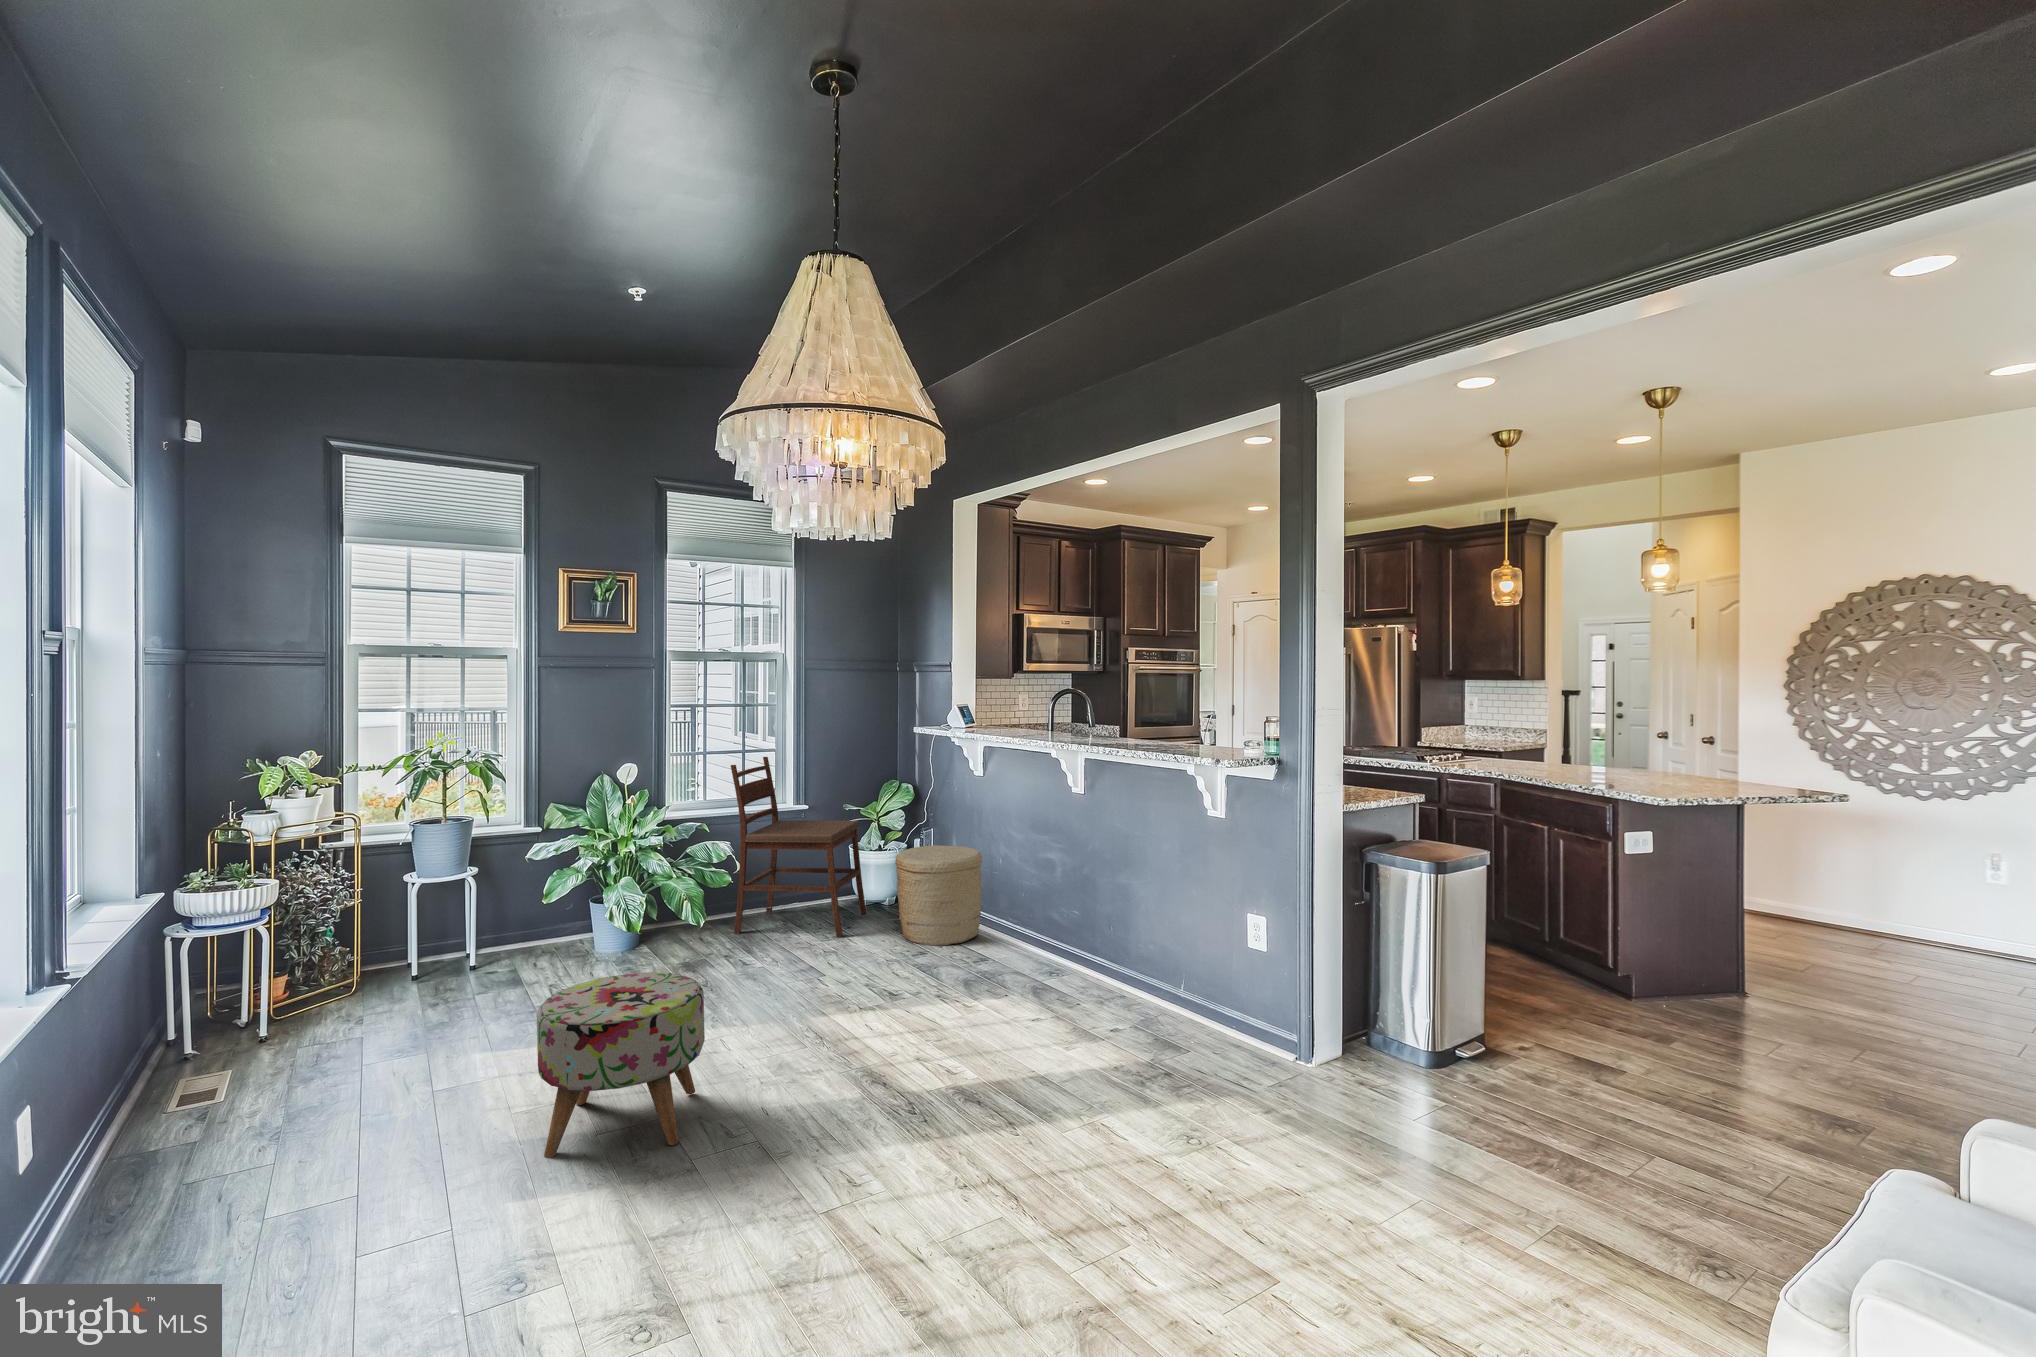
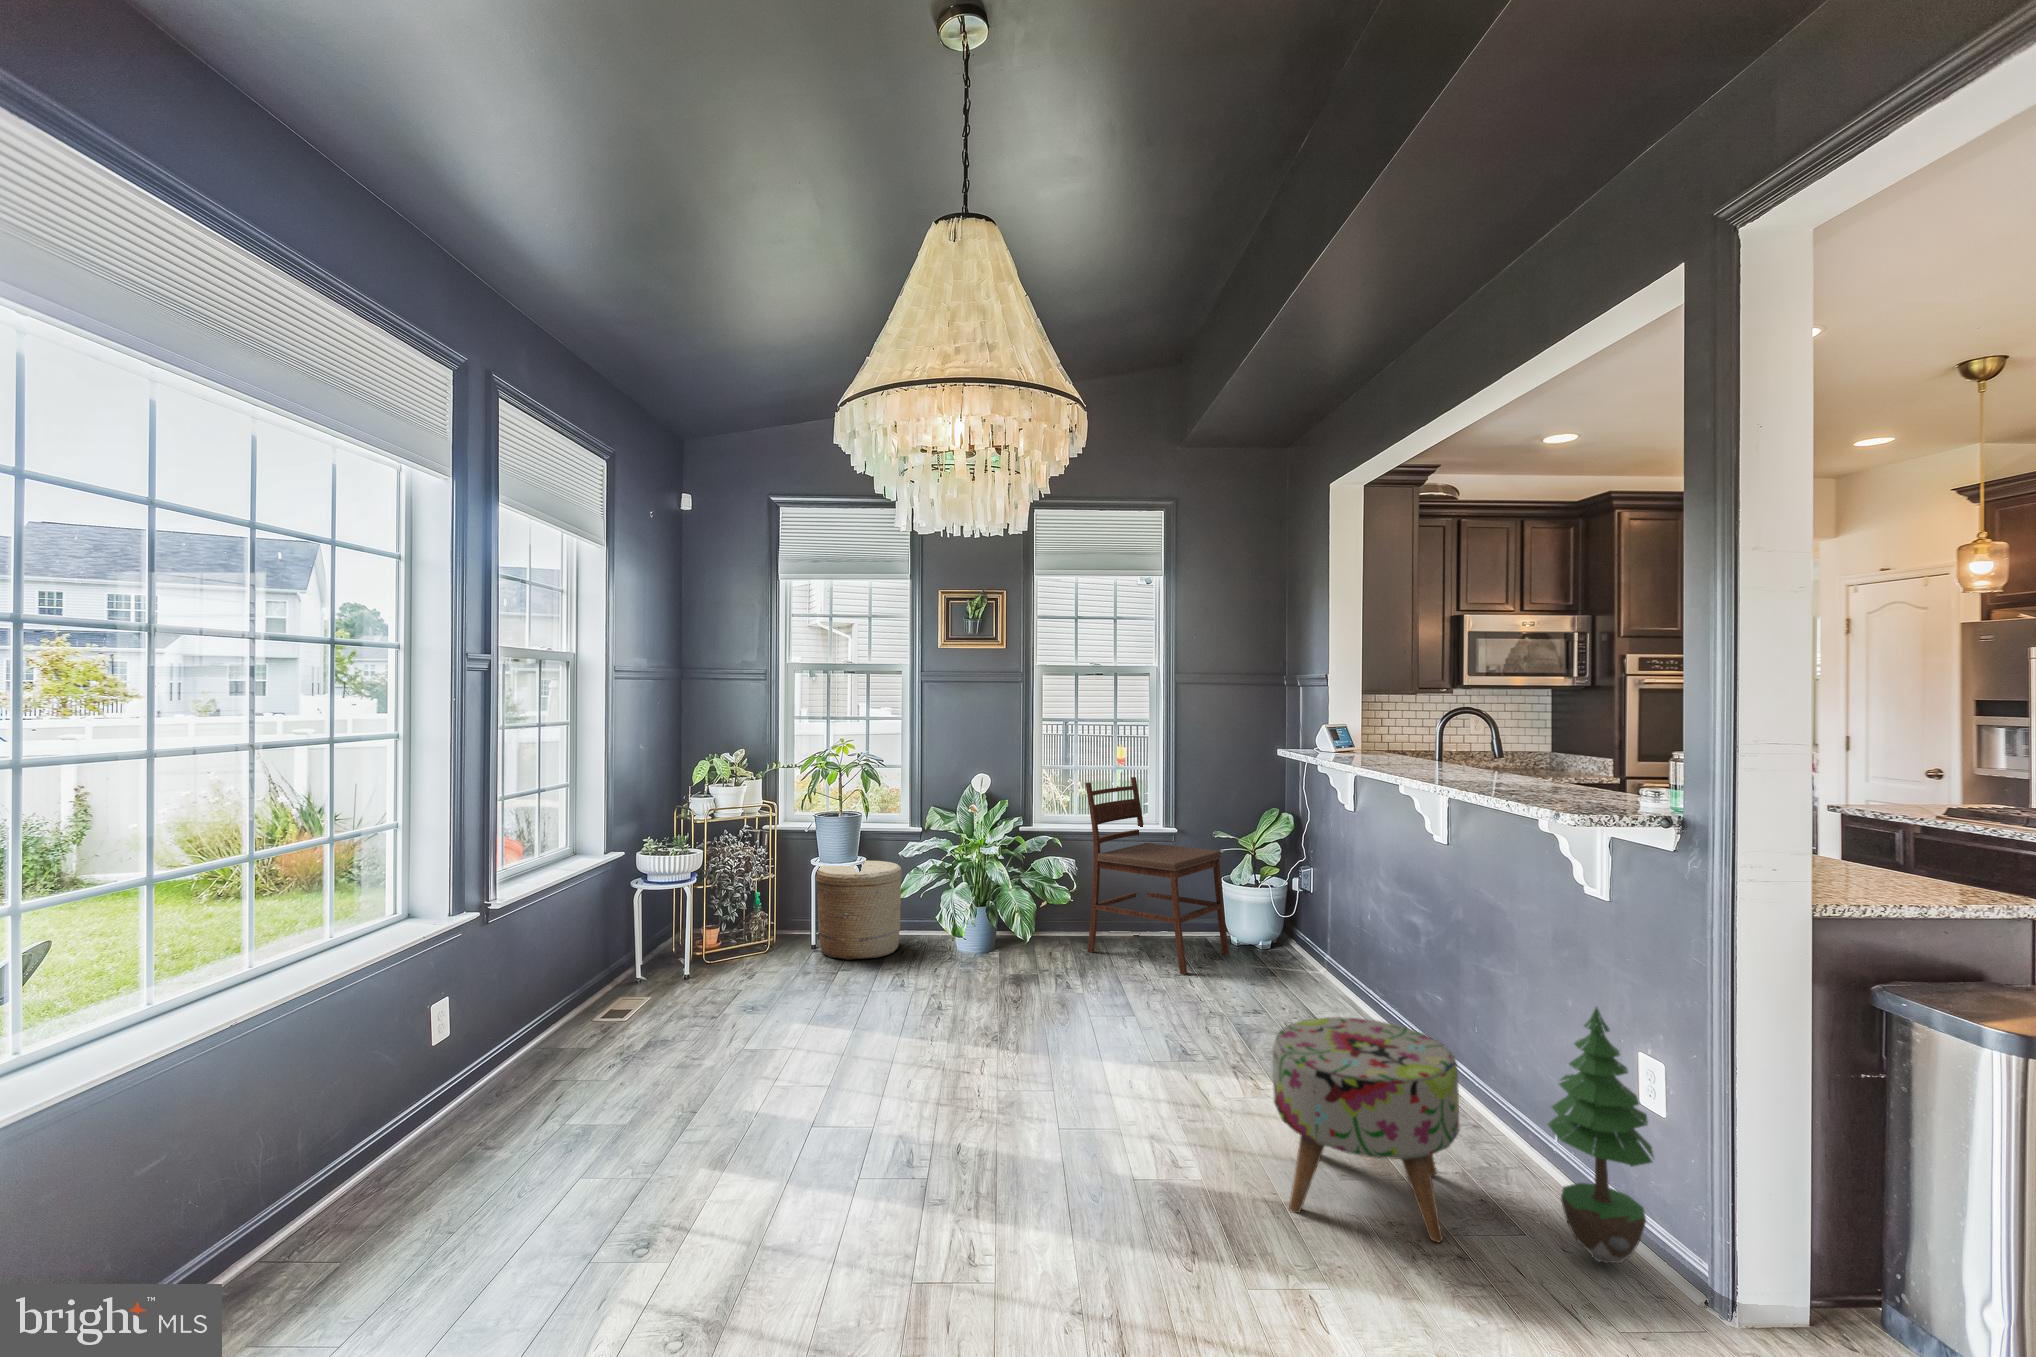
woven basket: present [895,845,982,946] -> present [816,861,902,960]
potted tree: none [1208,889,1269,1055] -> present [1548,1007,1653,1263]
ottoman: present [537,972,705,1158] -> present [1273,1017,1460,1242]

